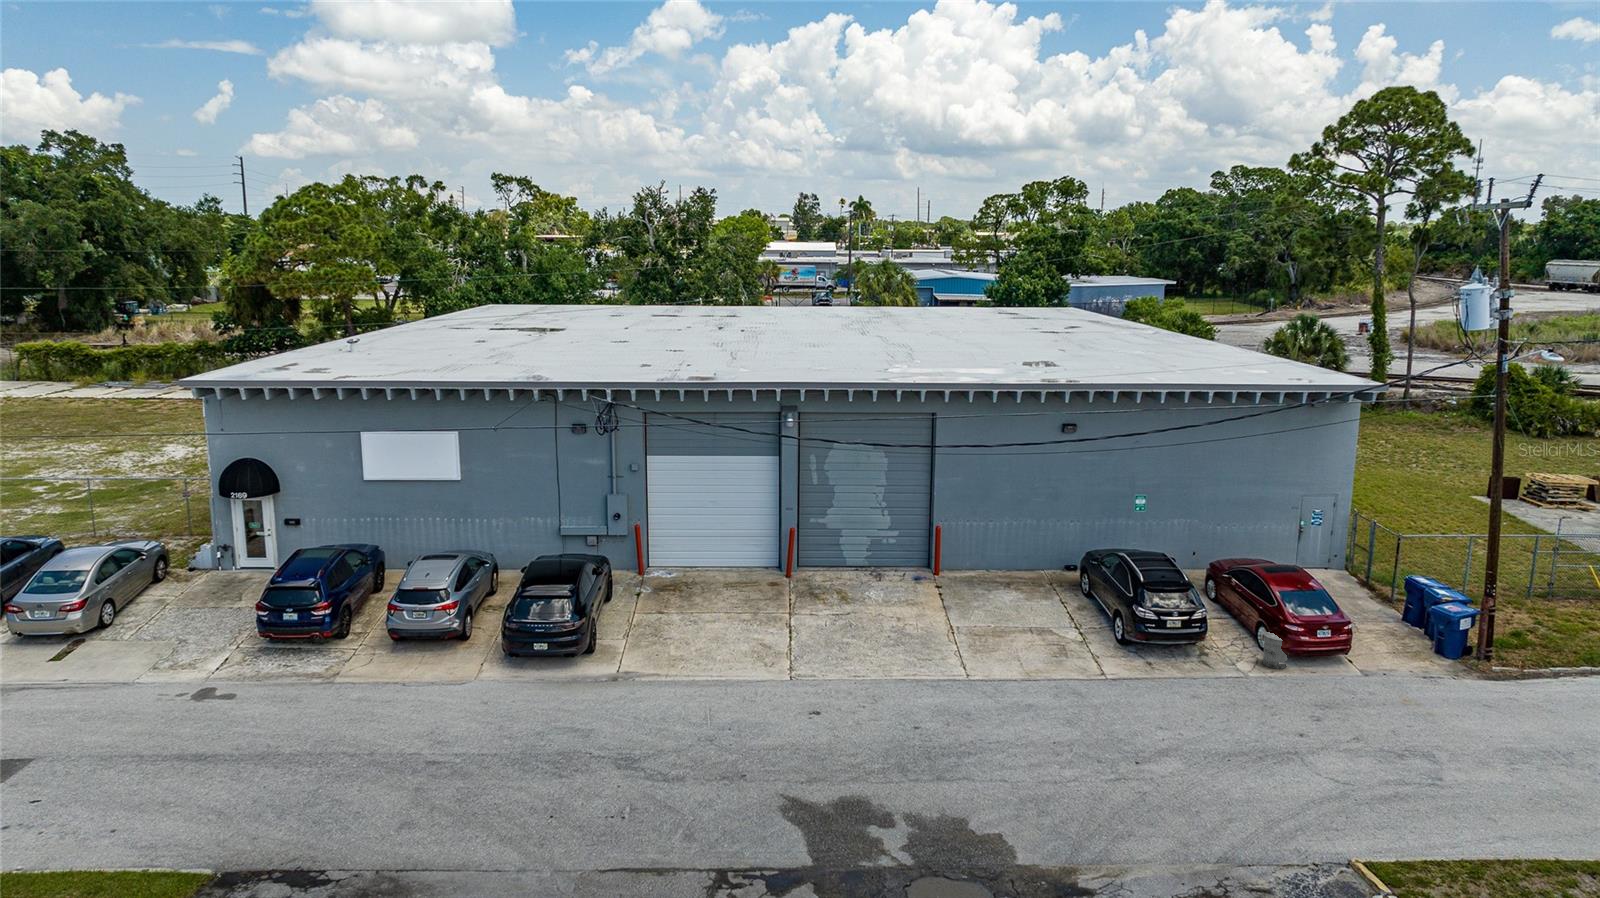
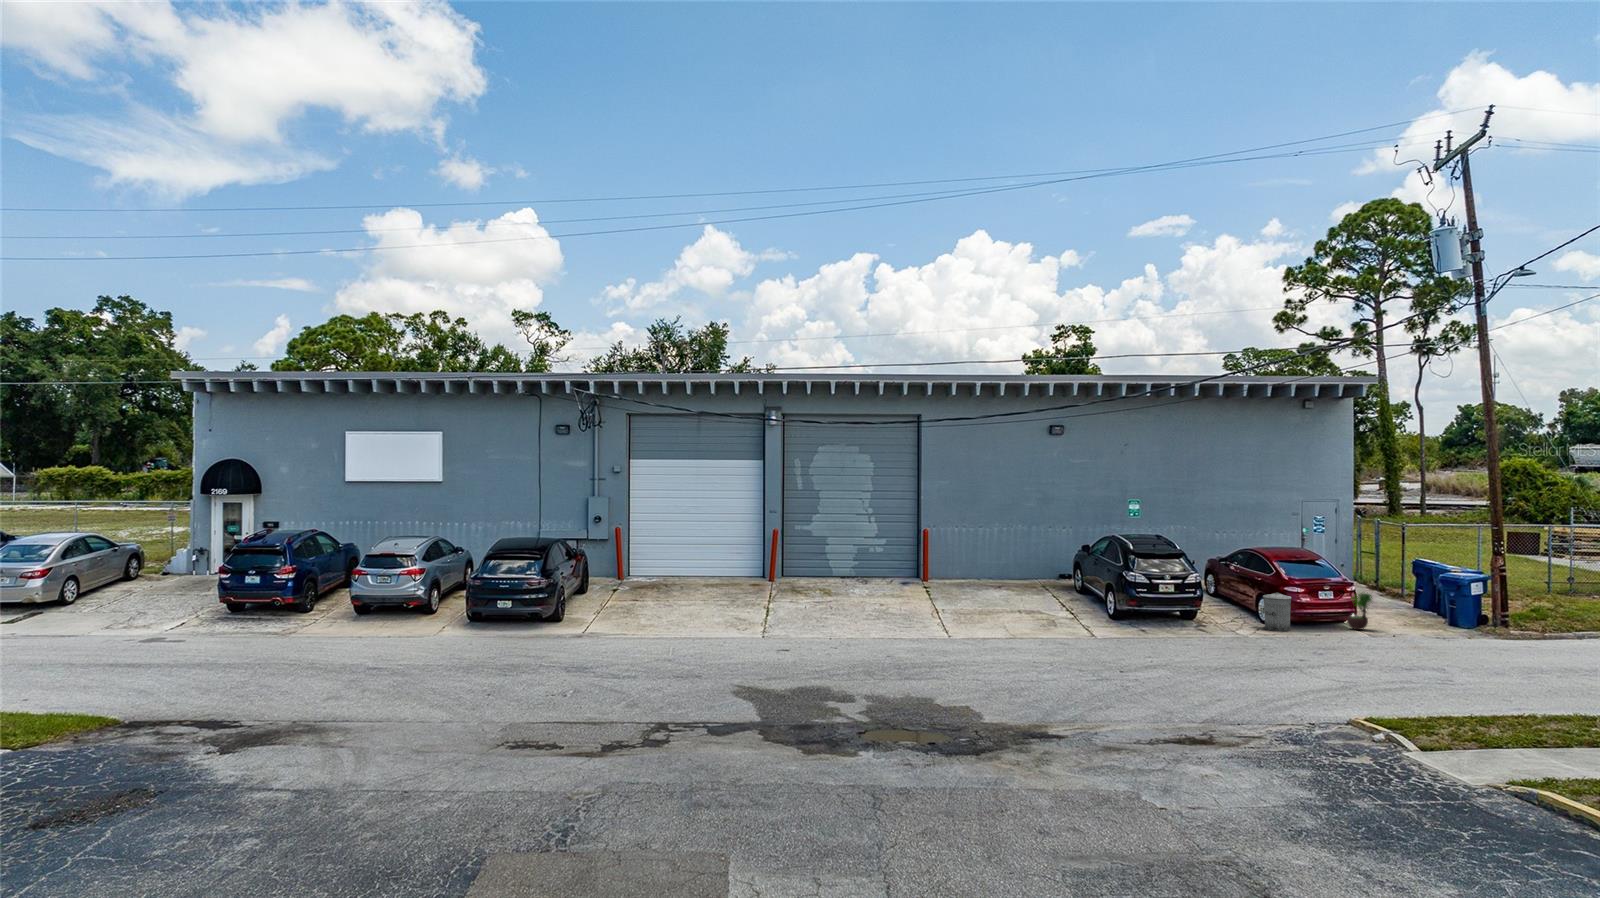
potted tree: none [1340,629,1368,666] -> present [1347,592,1373,630]

